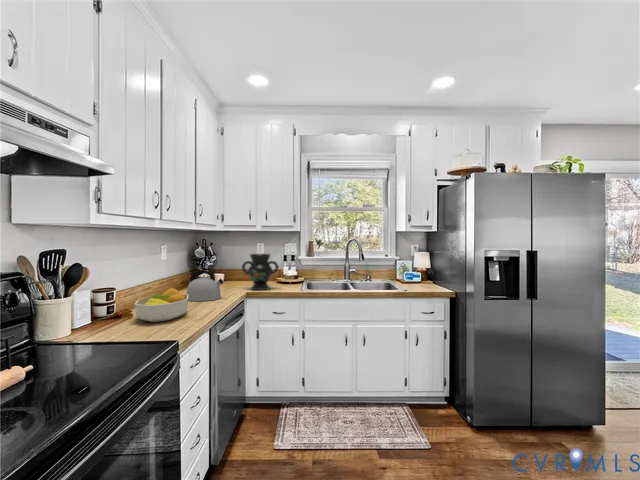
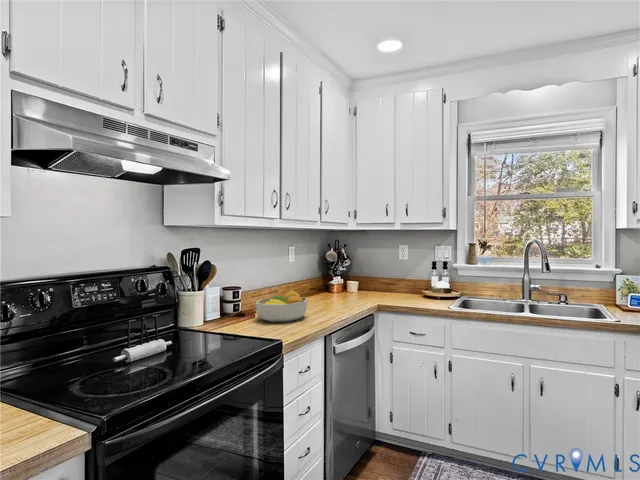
decorative vase: present [242,254,279,290] -> none [375,258,419,302]
kettle: present [187,270,224,301] -> none [311,274,350,308]

